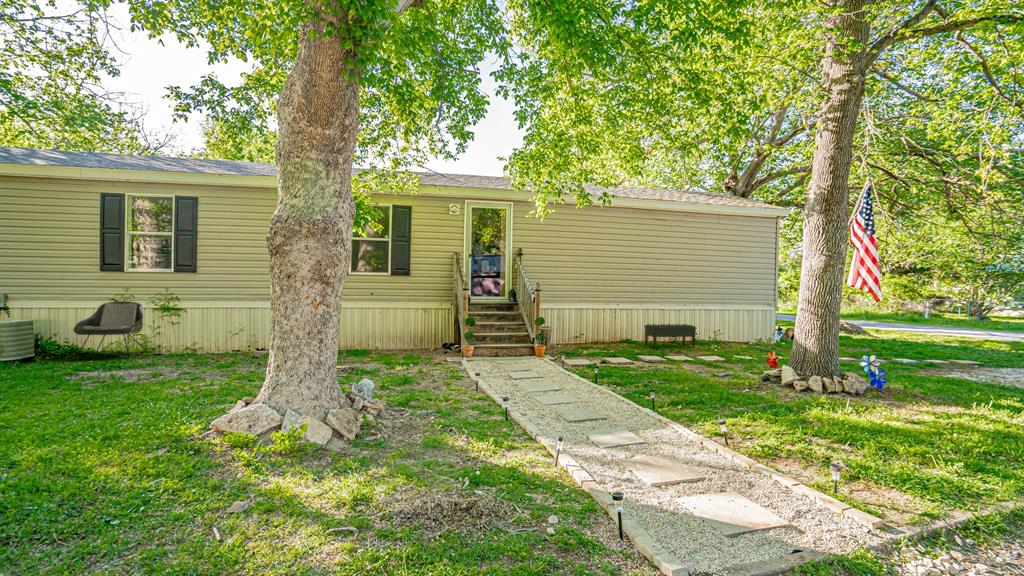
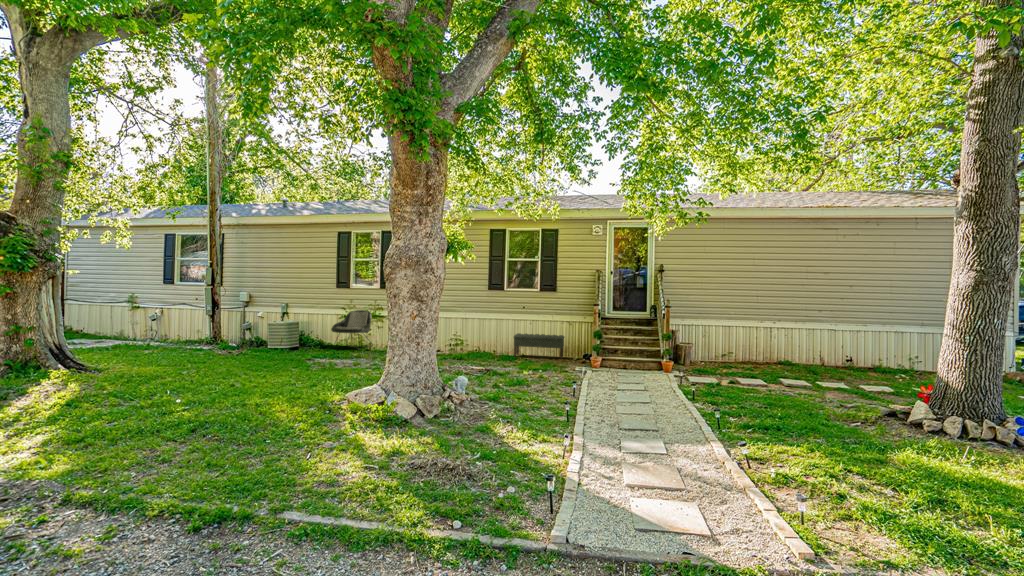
bench: present [644,324,696,348] -> present [514,333,564,359]

